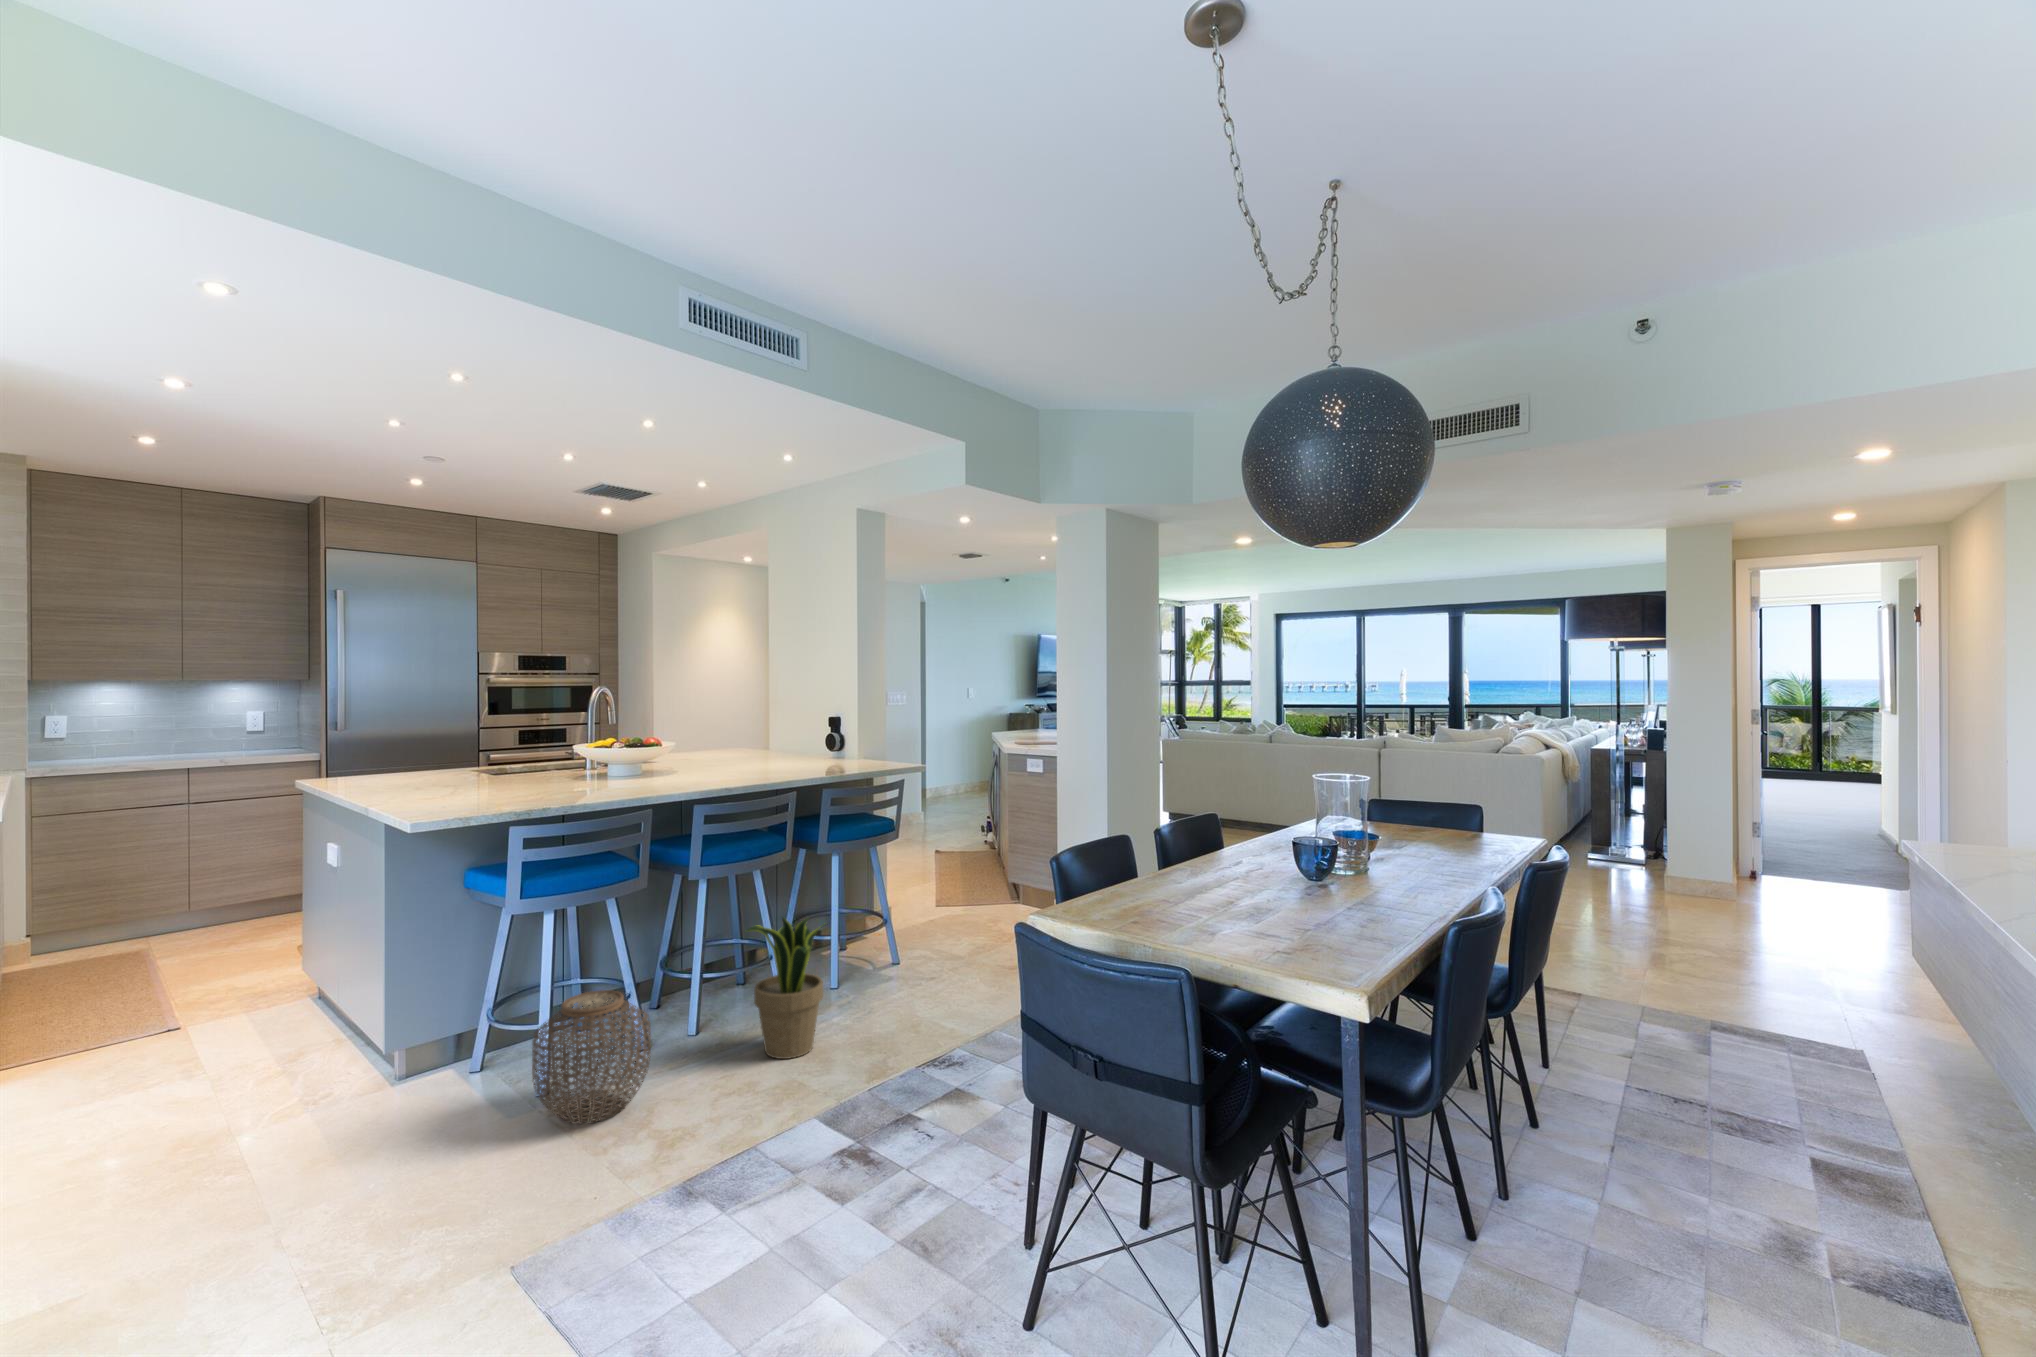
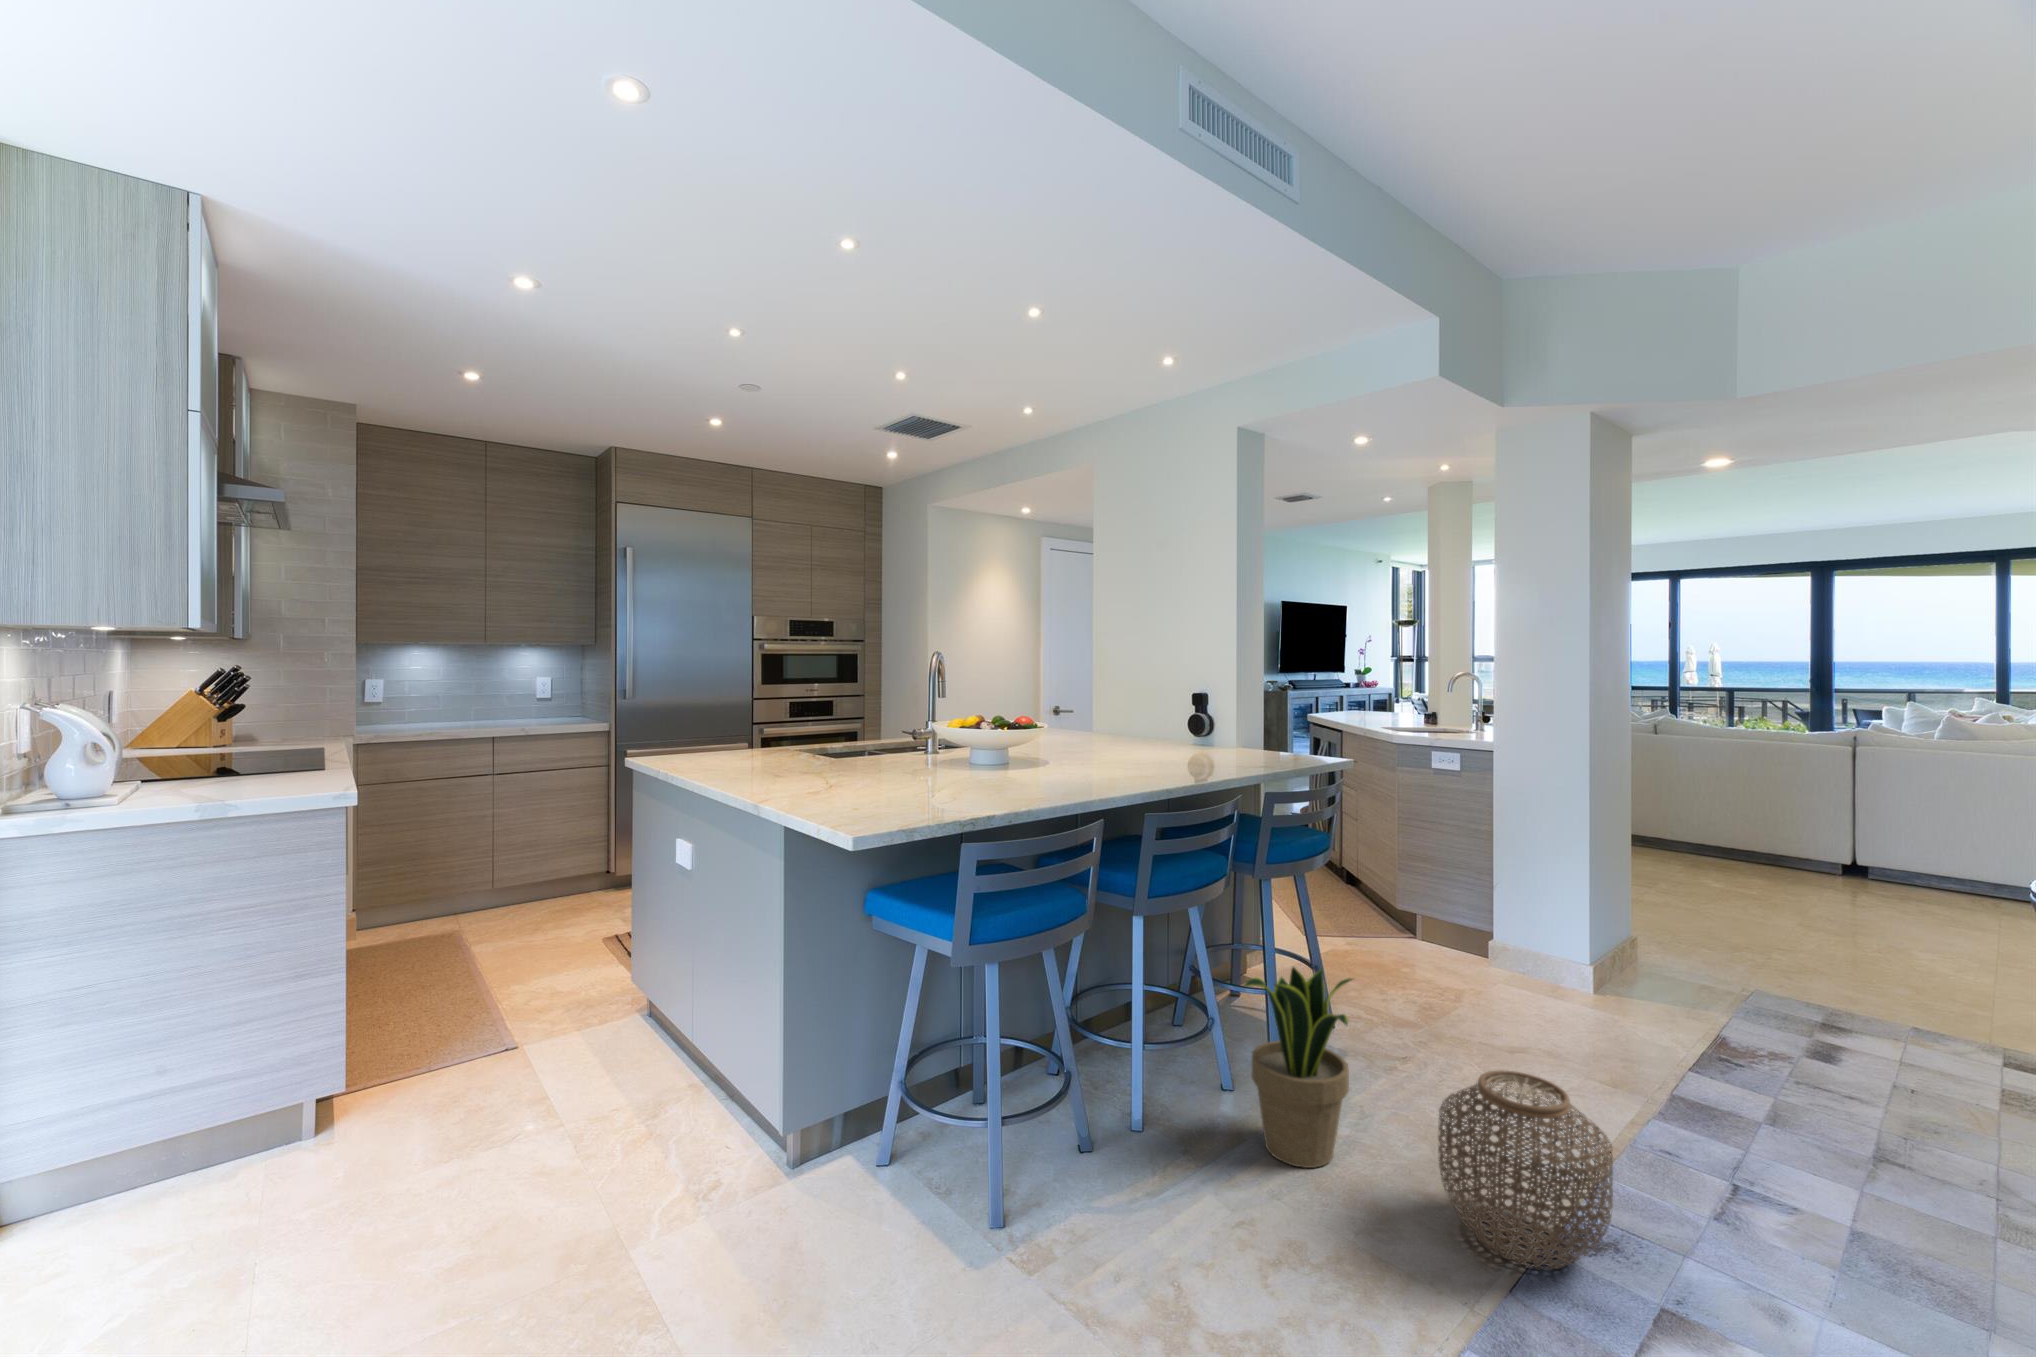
woven basket: present [532,990,651,1123] -> present [1438,1070,1613,1269]

